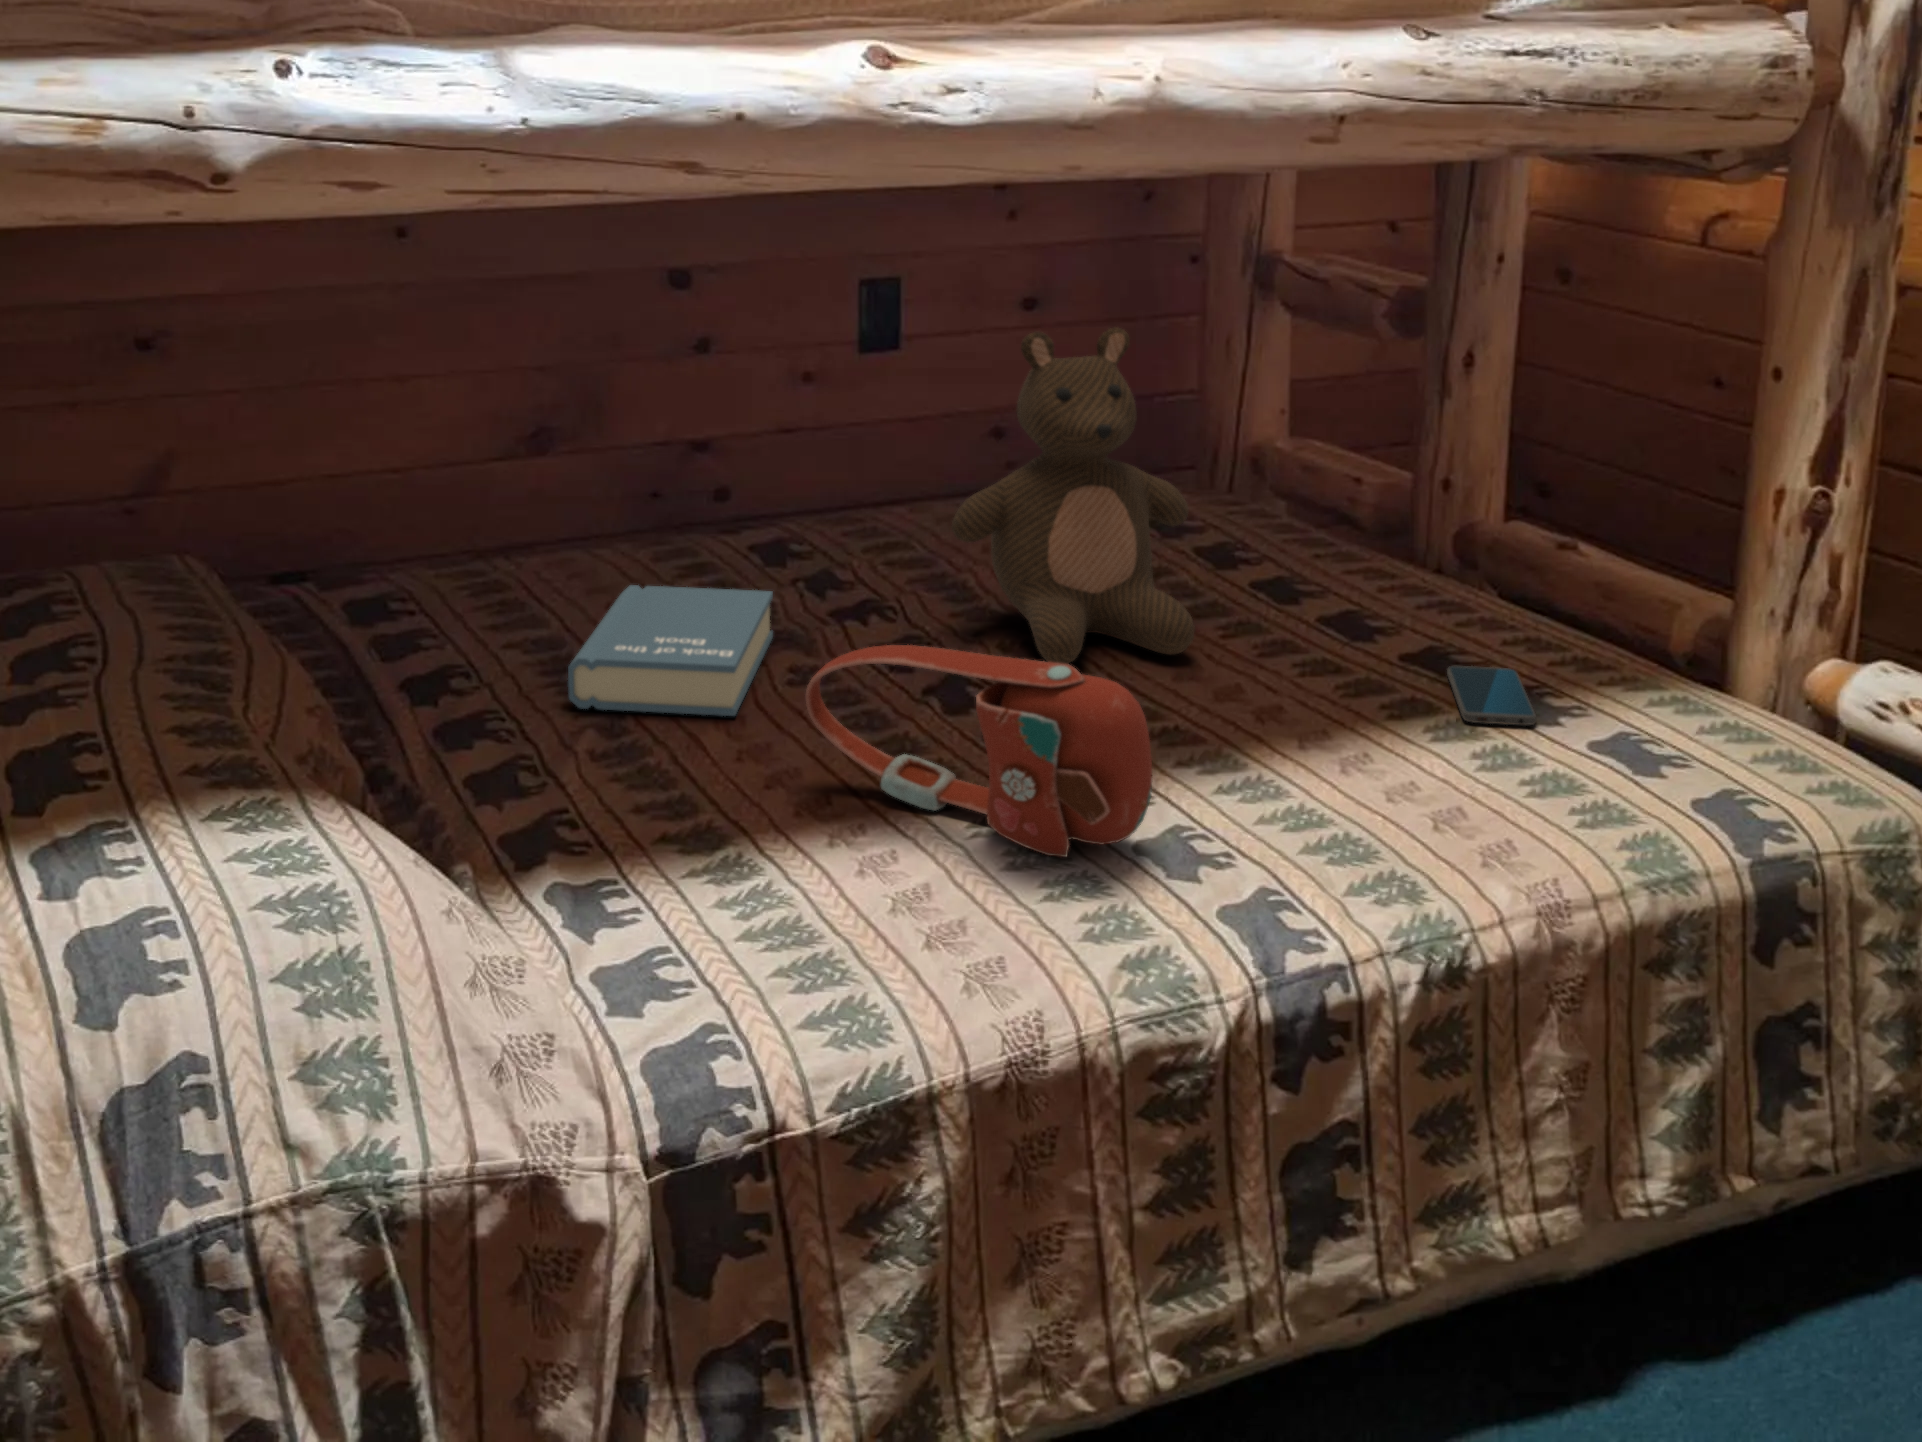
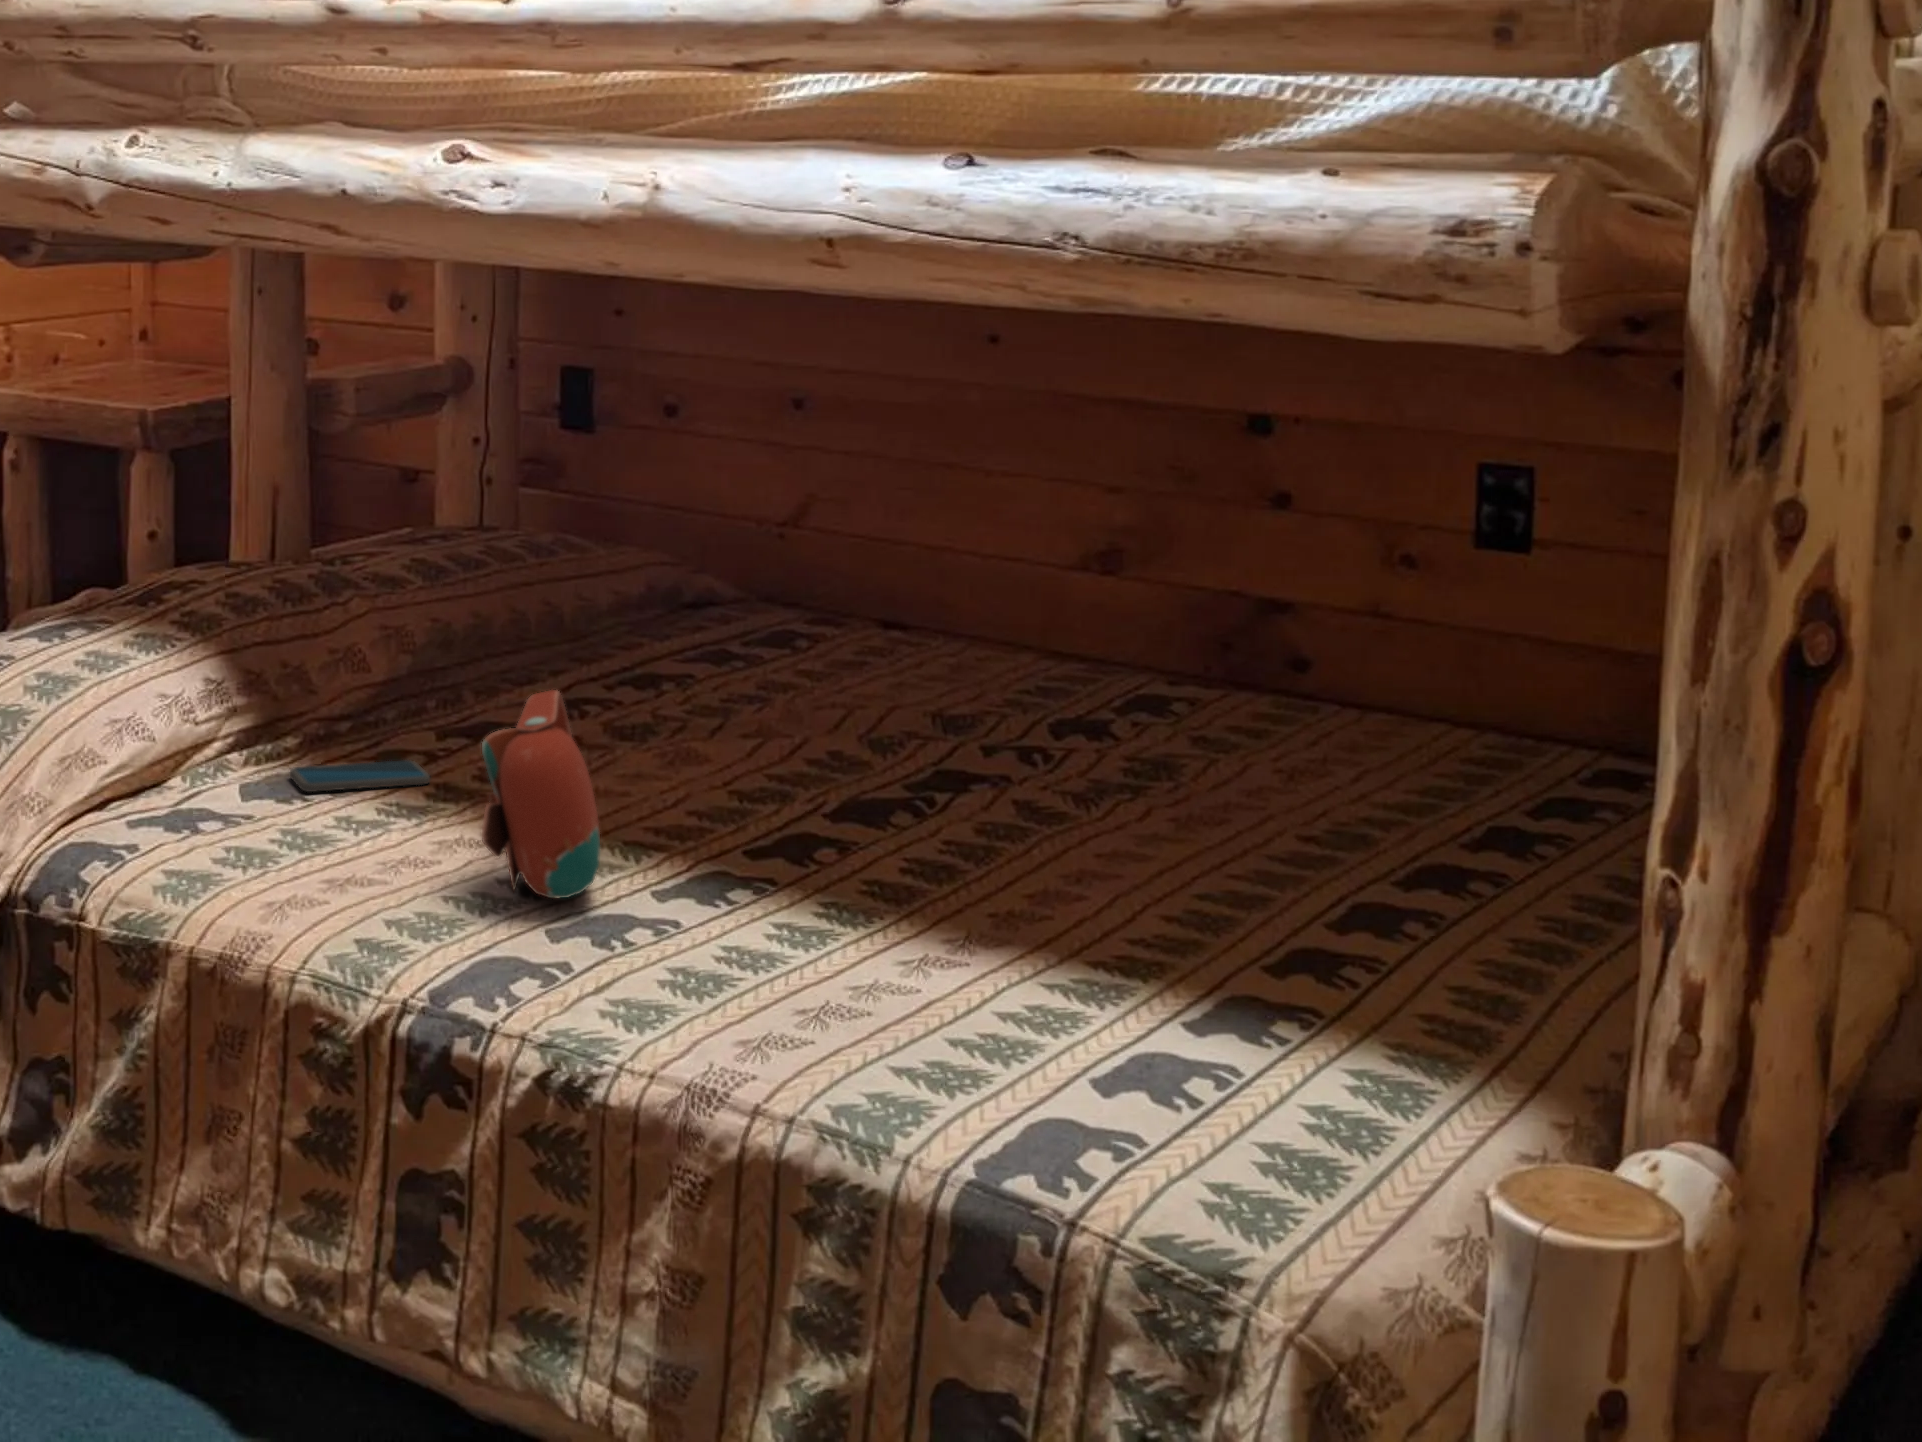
stuffed bear: present [952,327,1195,664] -> none [914,504,1202,874]
book: present [568,585,773,716] -> none [591,683,844,775]
smartphone: present [1447,666,1536,726] -> present [290,760,430,792]

